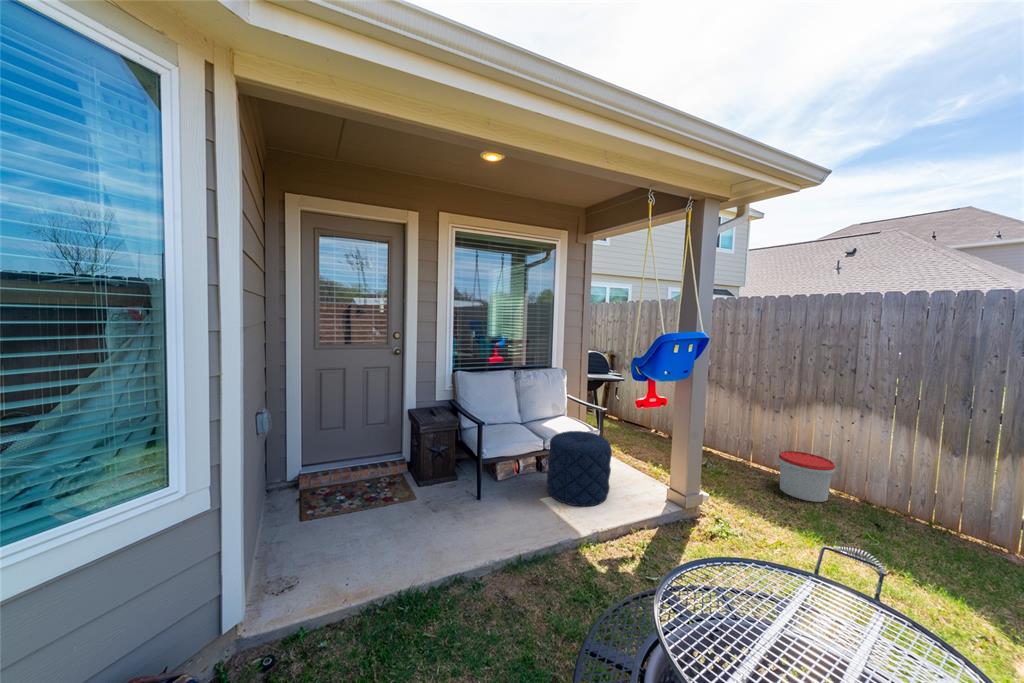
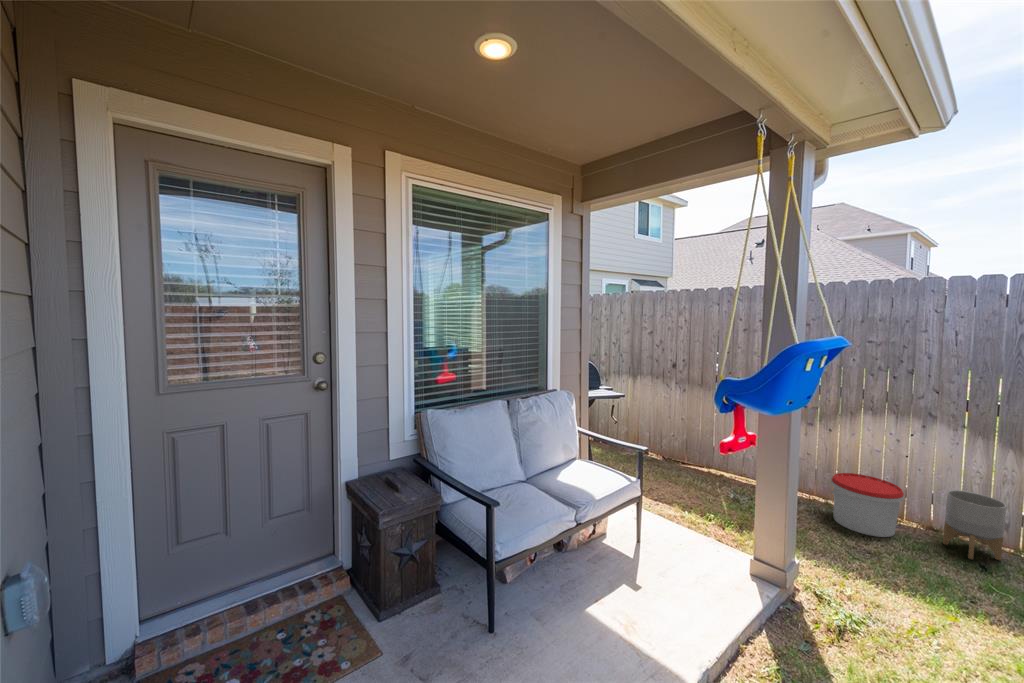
pouf: present [547,431,612,506] -> none [580,485,679,611]
planter: none [864,468,913,527] -> present [943,490,1007,560]

